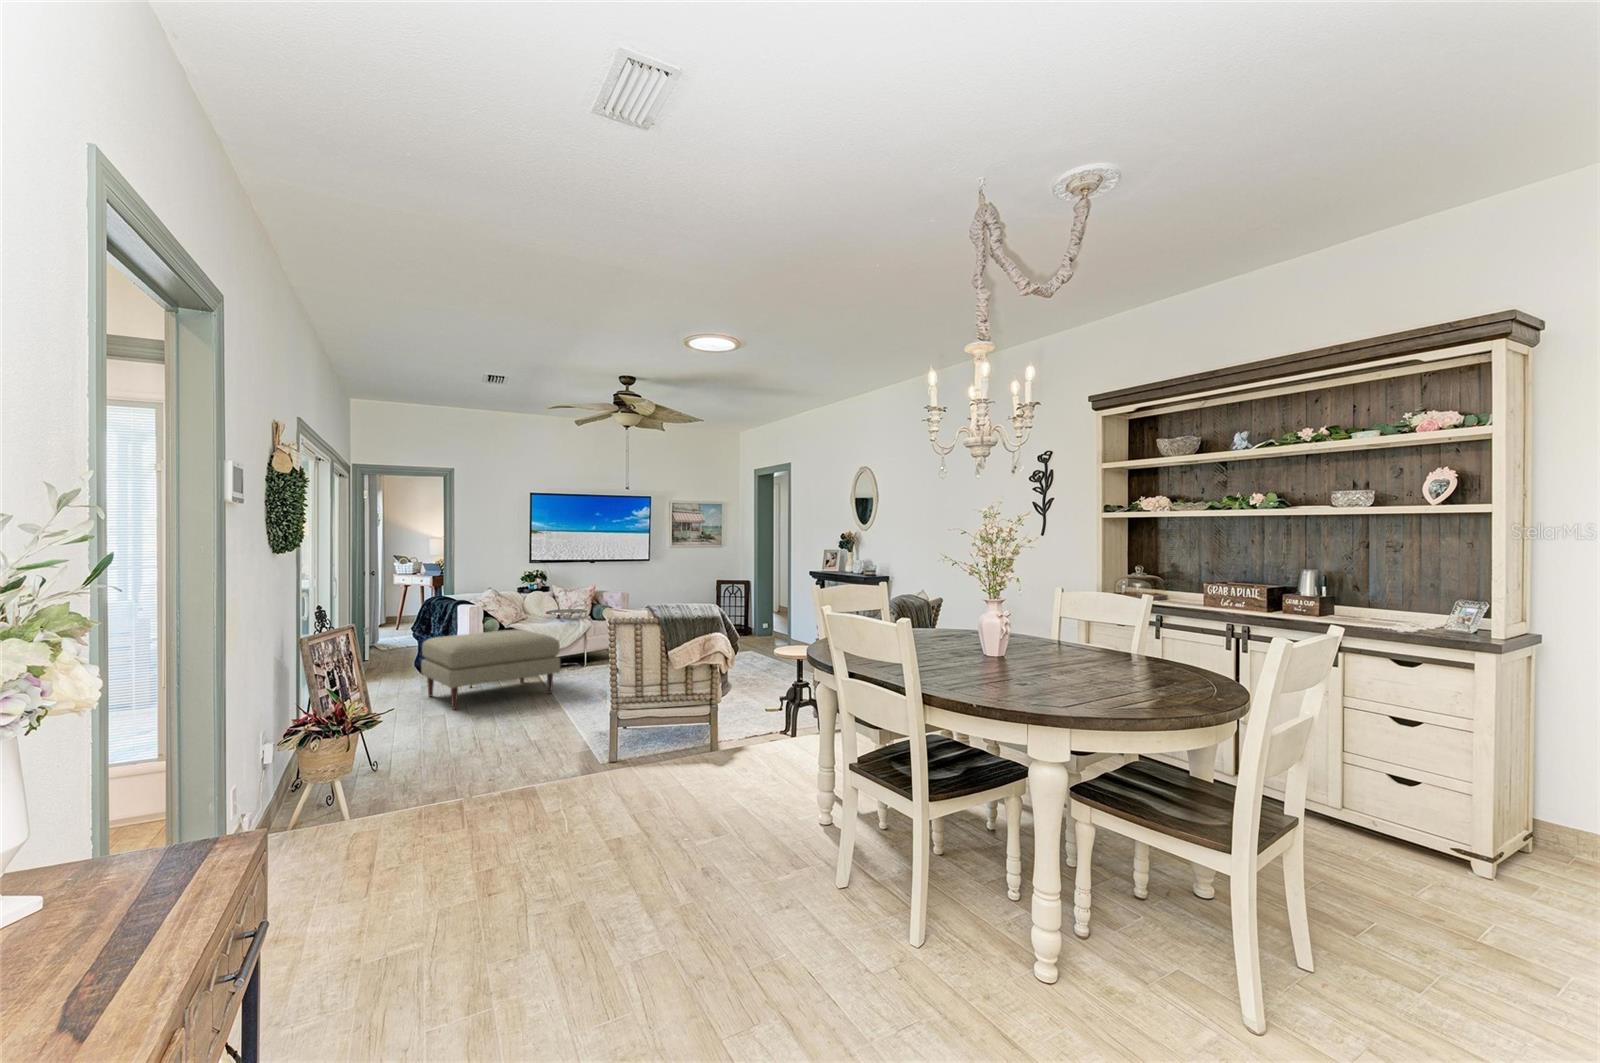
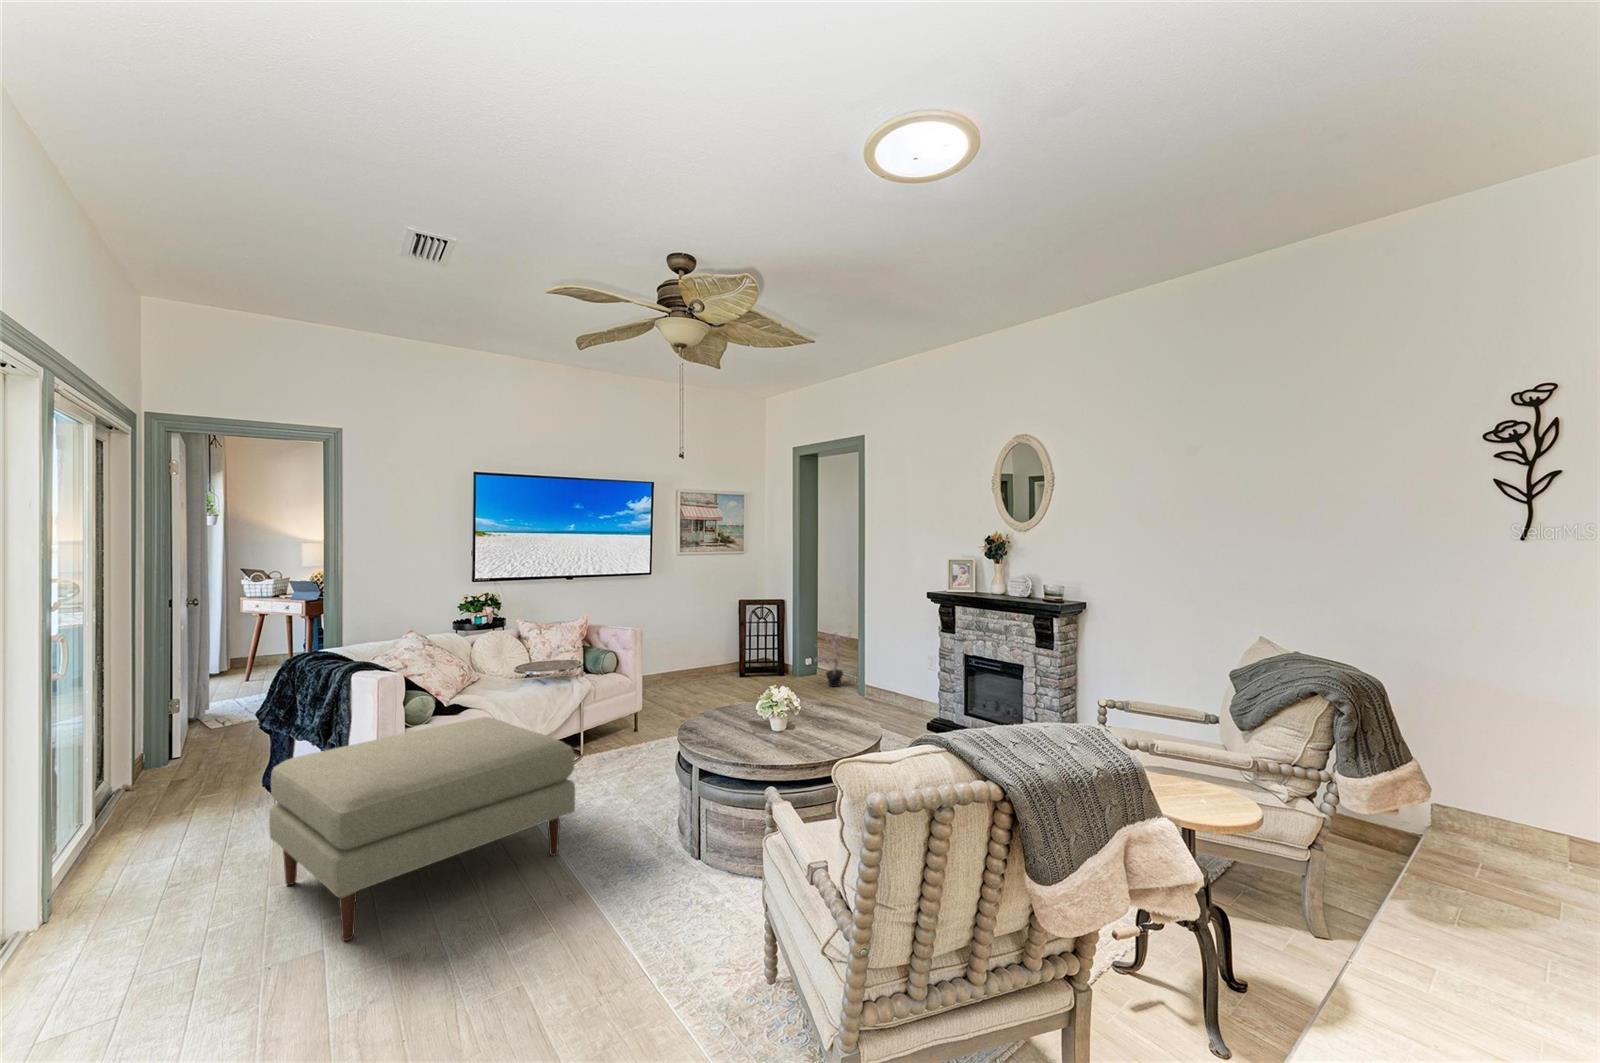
potted plant: none [760,600,785,640] -> present [814,633,850,687]

